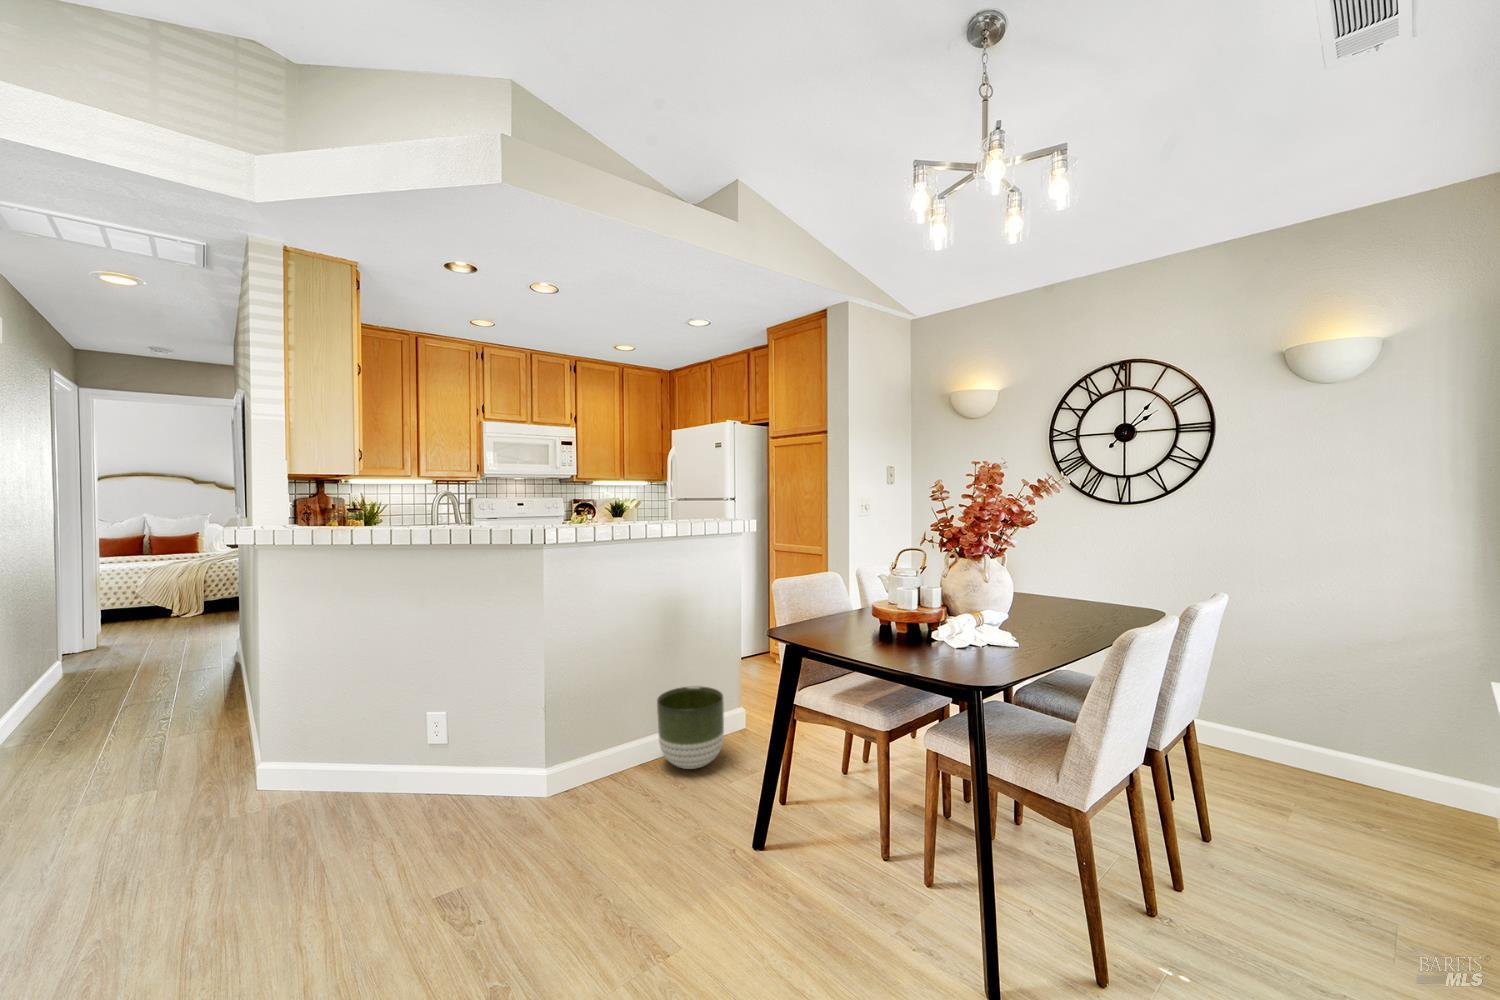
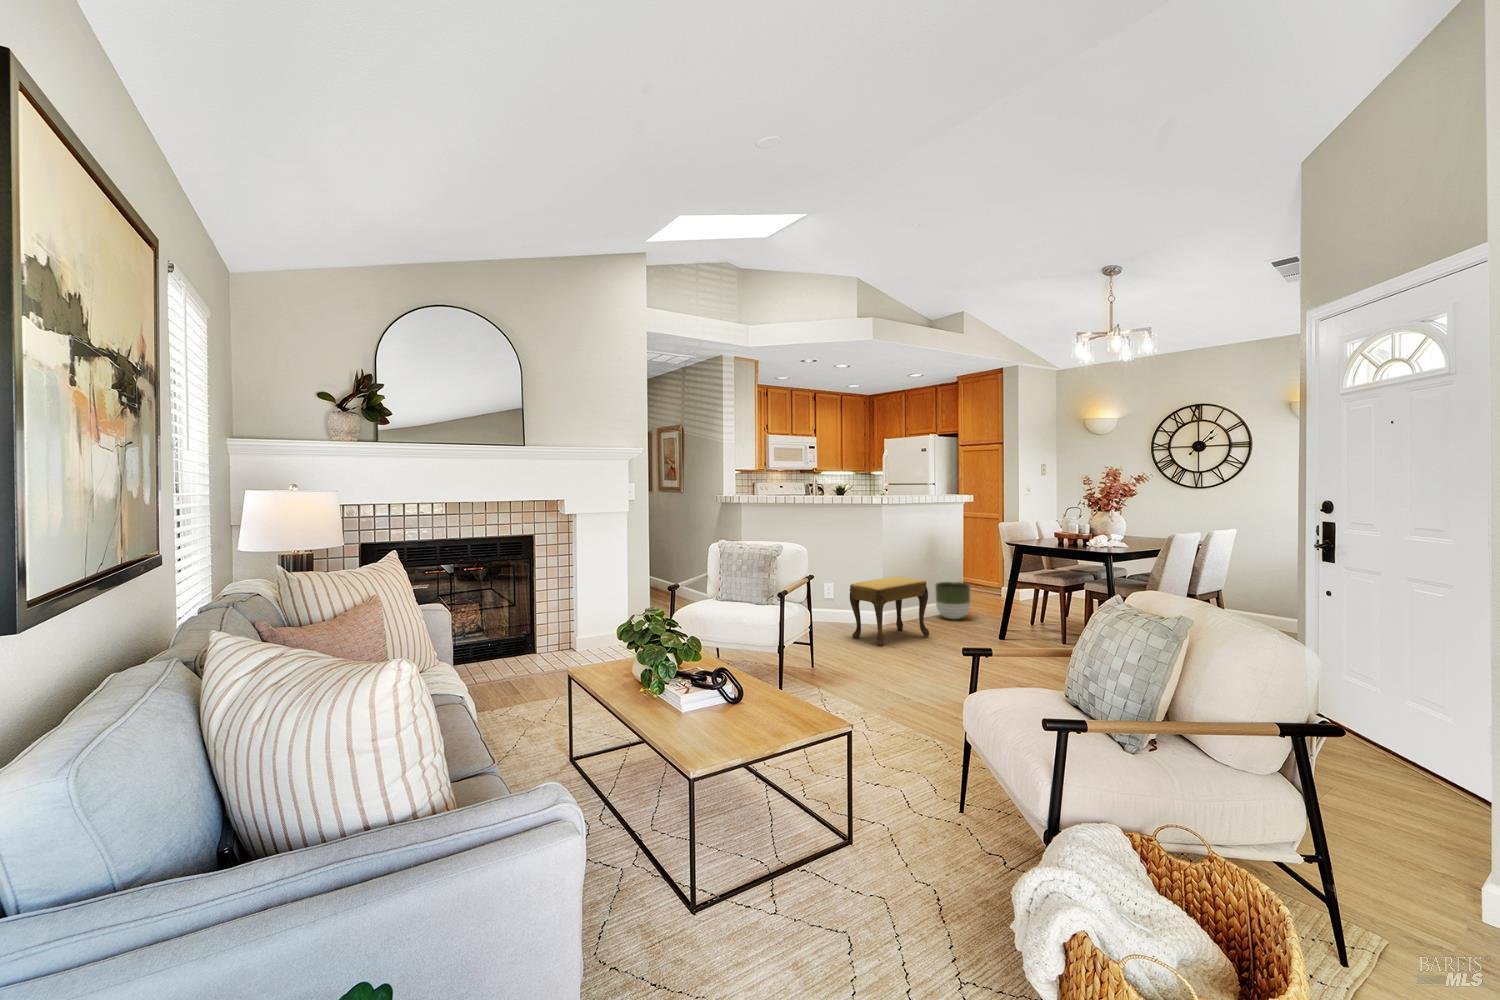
footstool: none [365,710,574,942] -> present [850,577,929,646]

